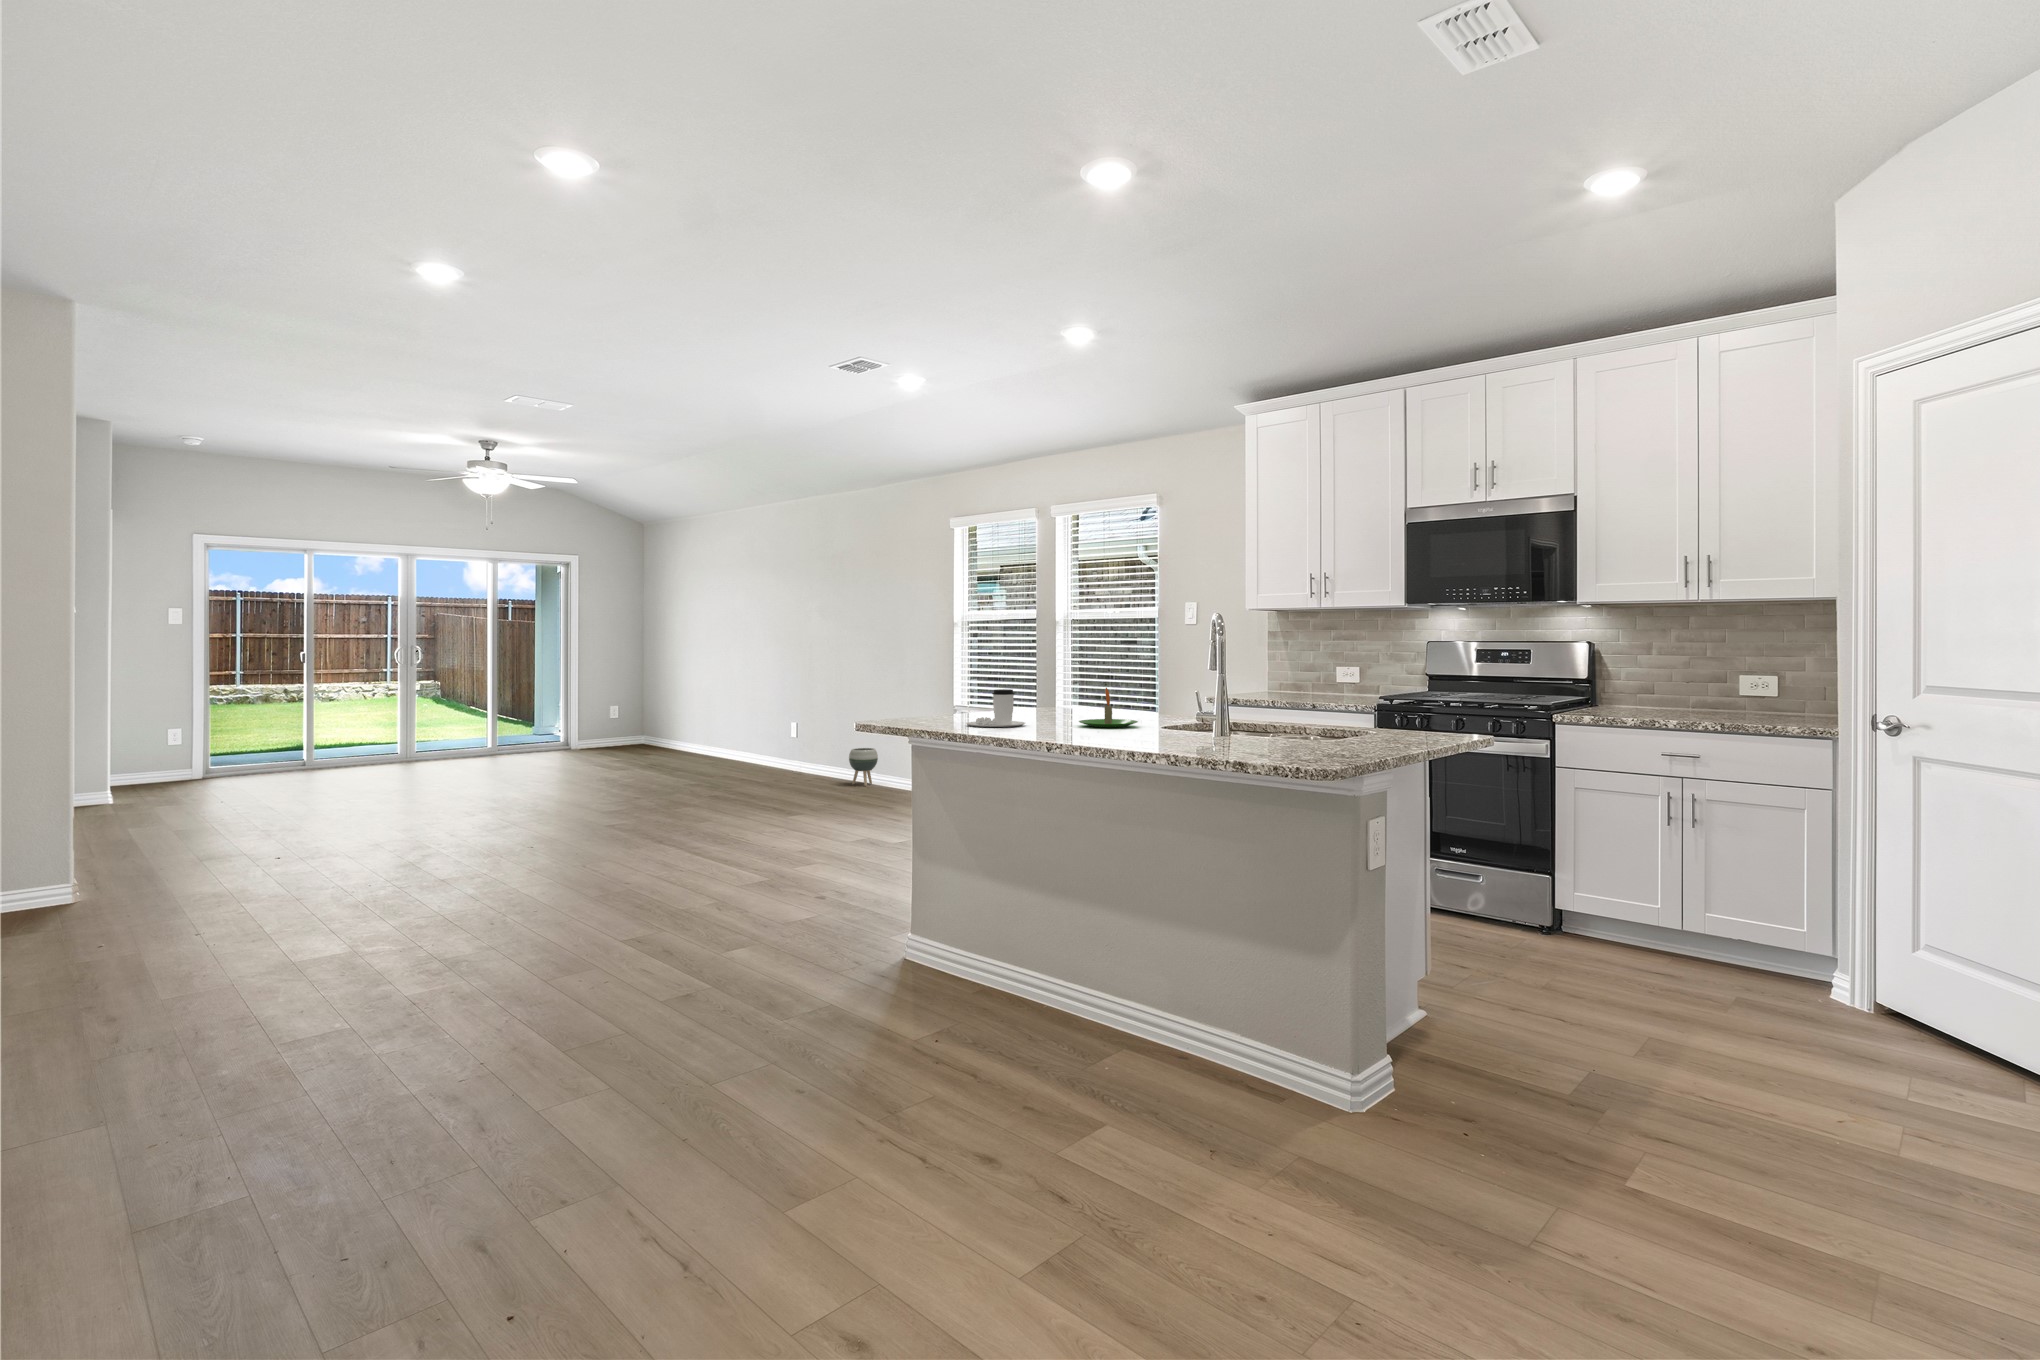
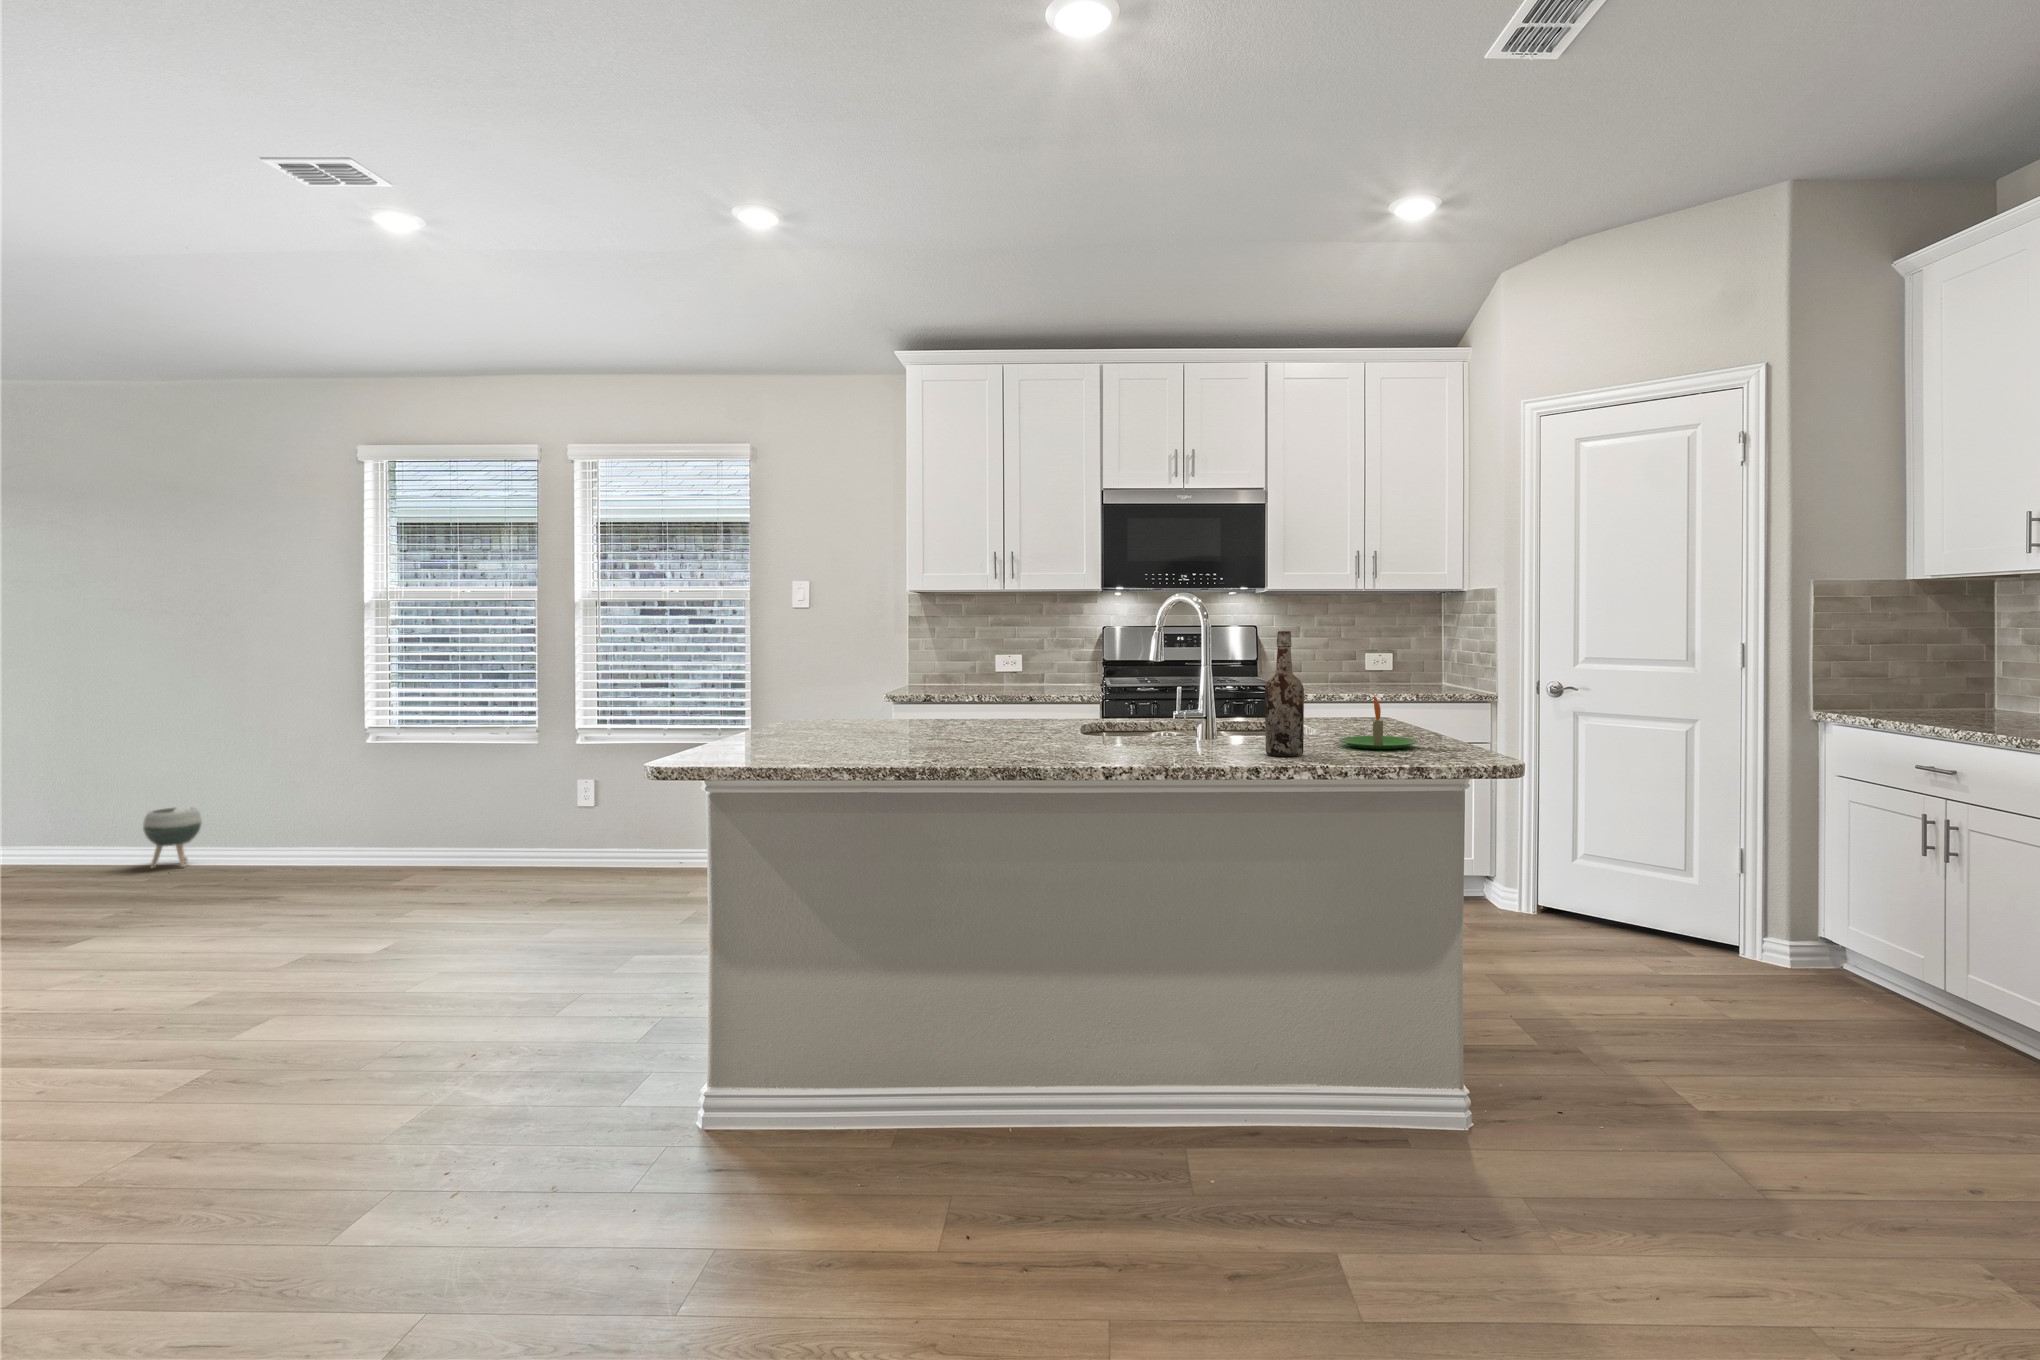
wine bottle: none [1180,634,1215,748] -> present [1265,631,1304,757]
candle: present [1079,688,1138,728] -> present [1339,697,1418,749]
coffee cup: present [966,689,1025,727] -> none [889,704,968,756]

